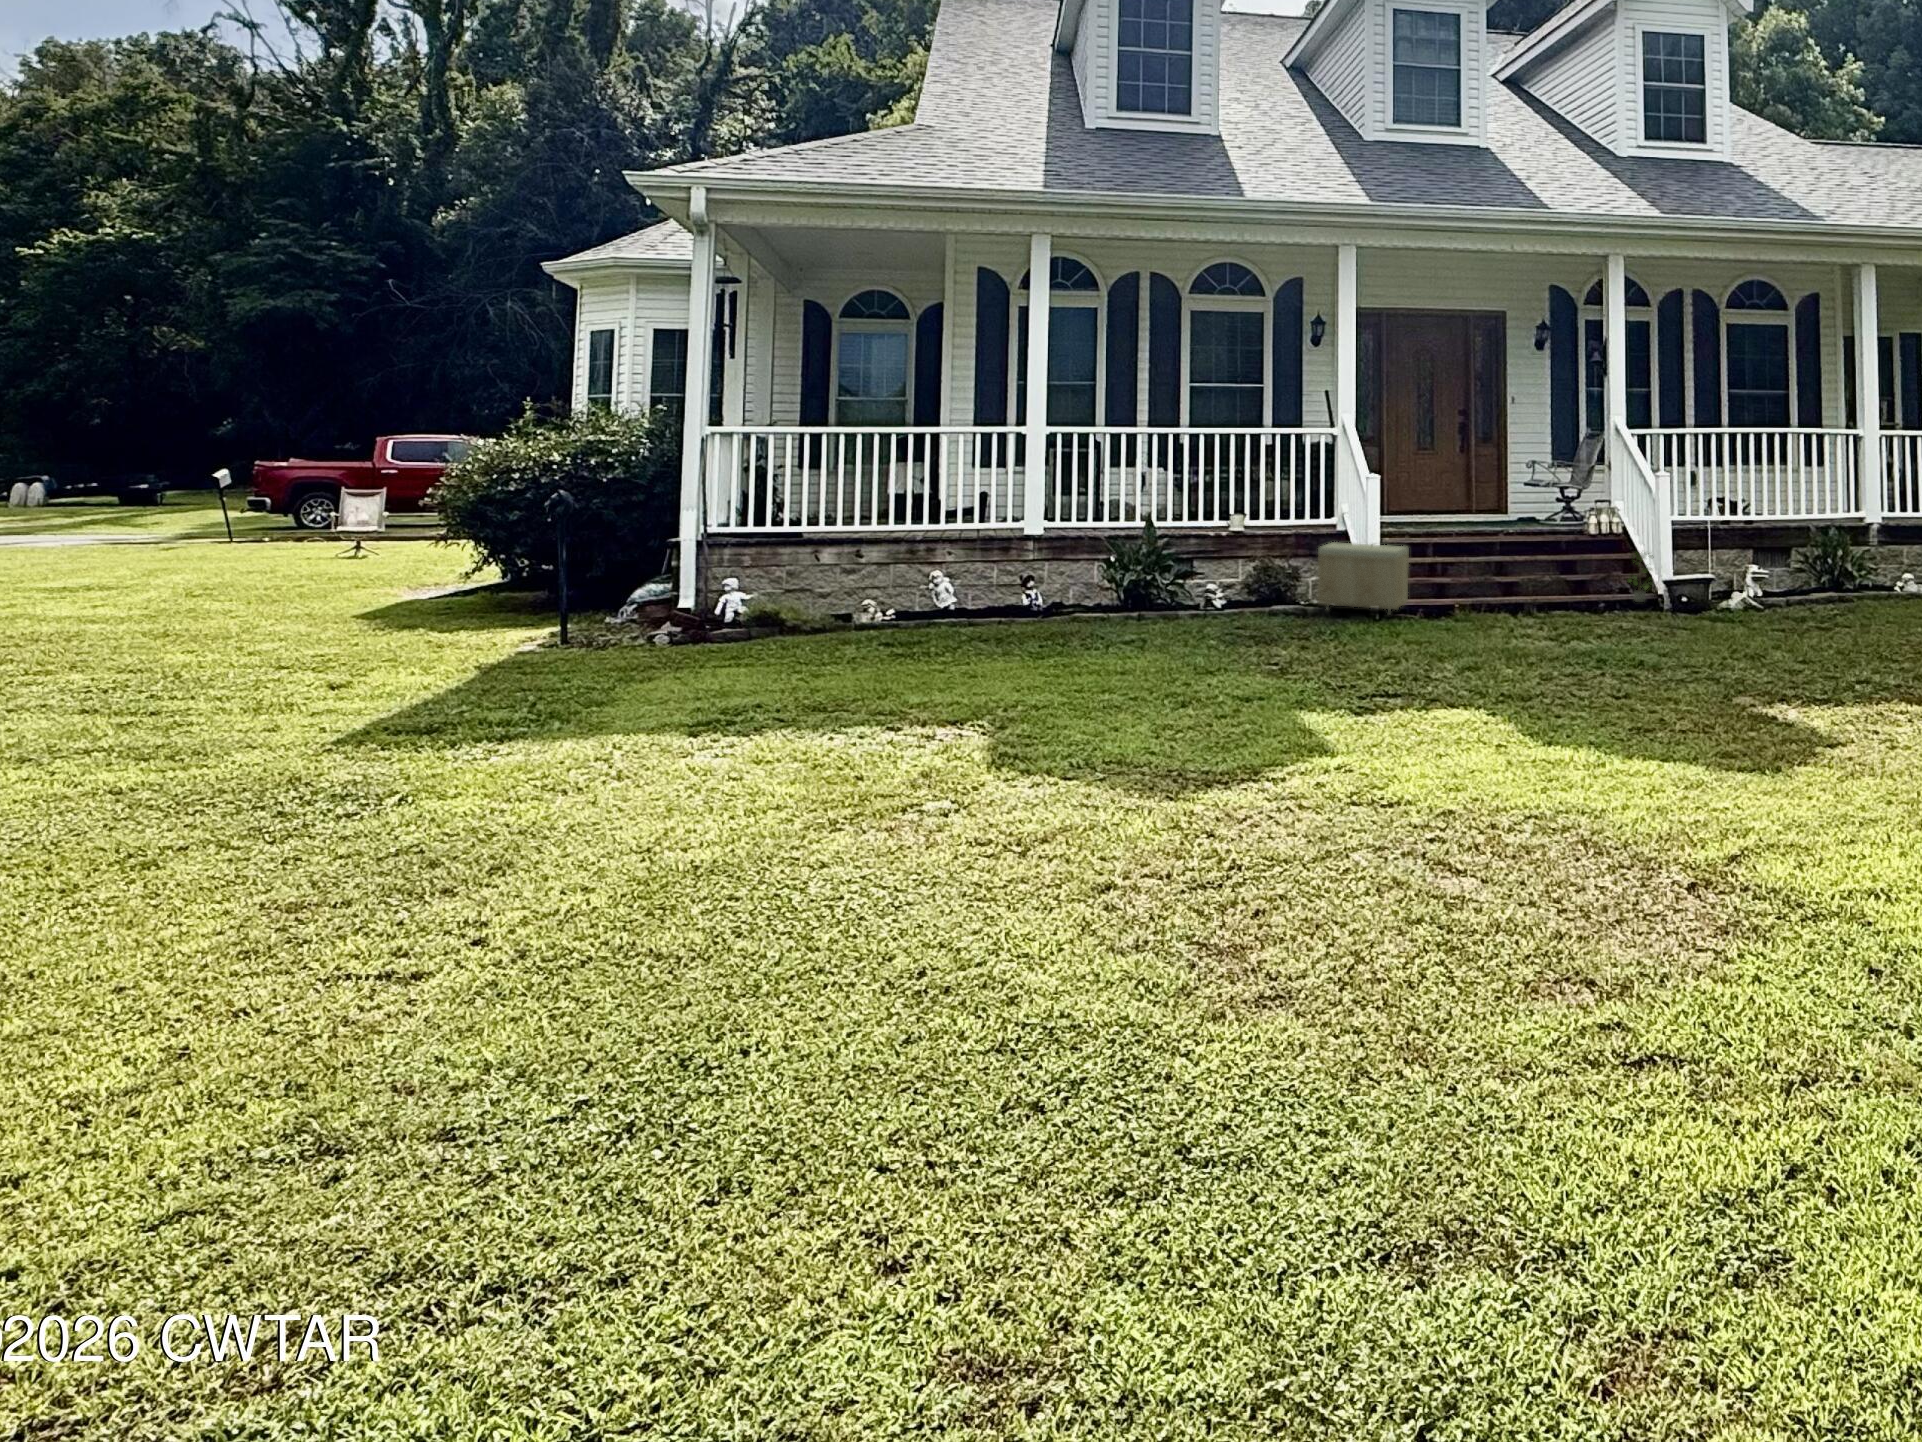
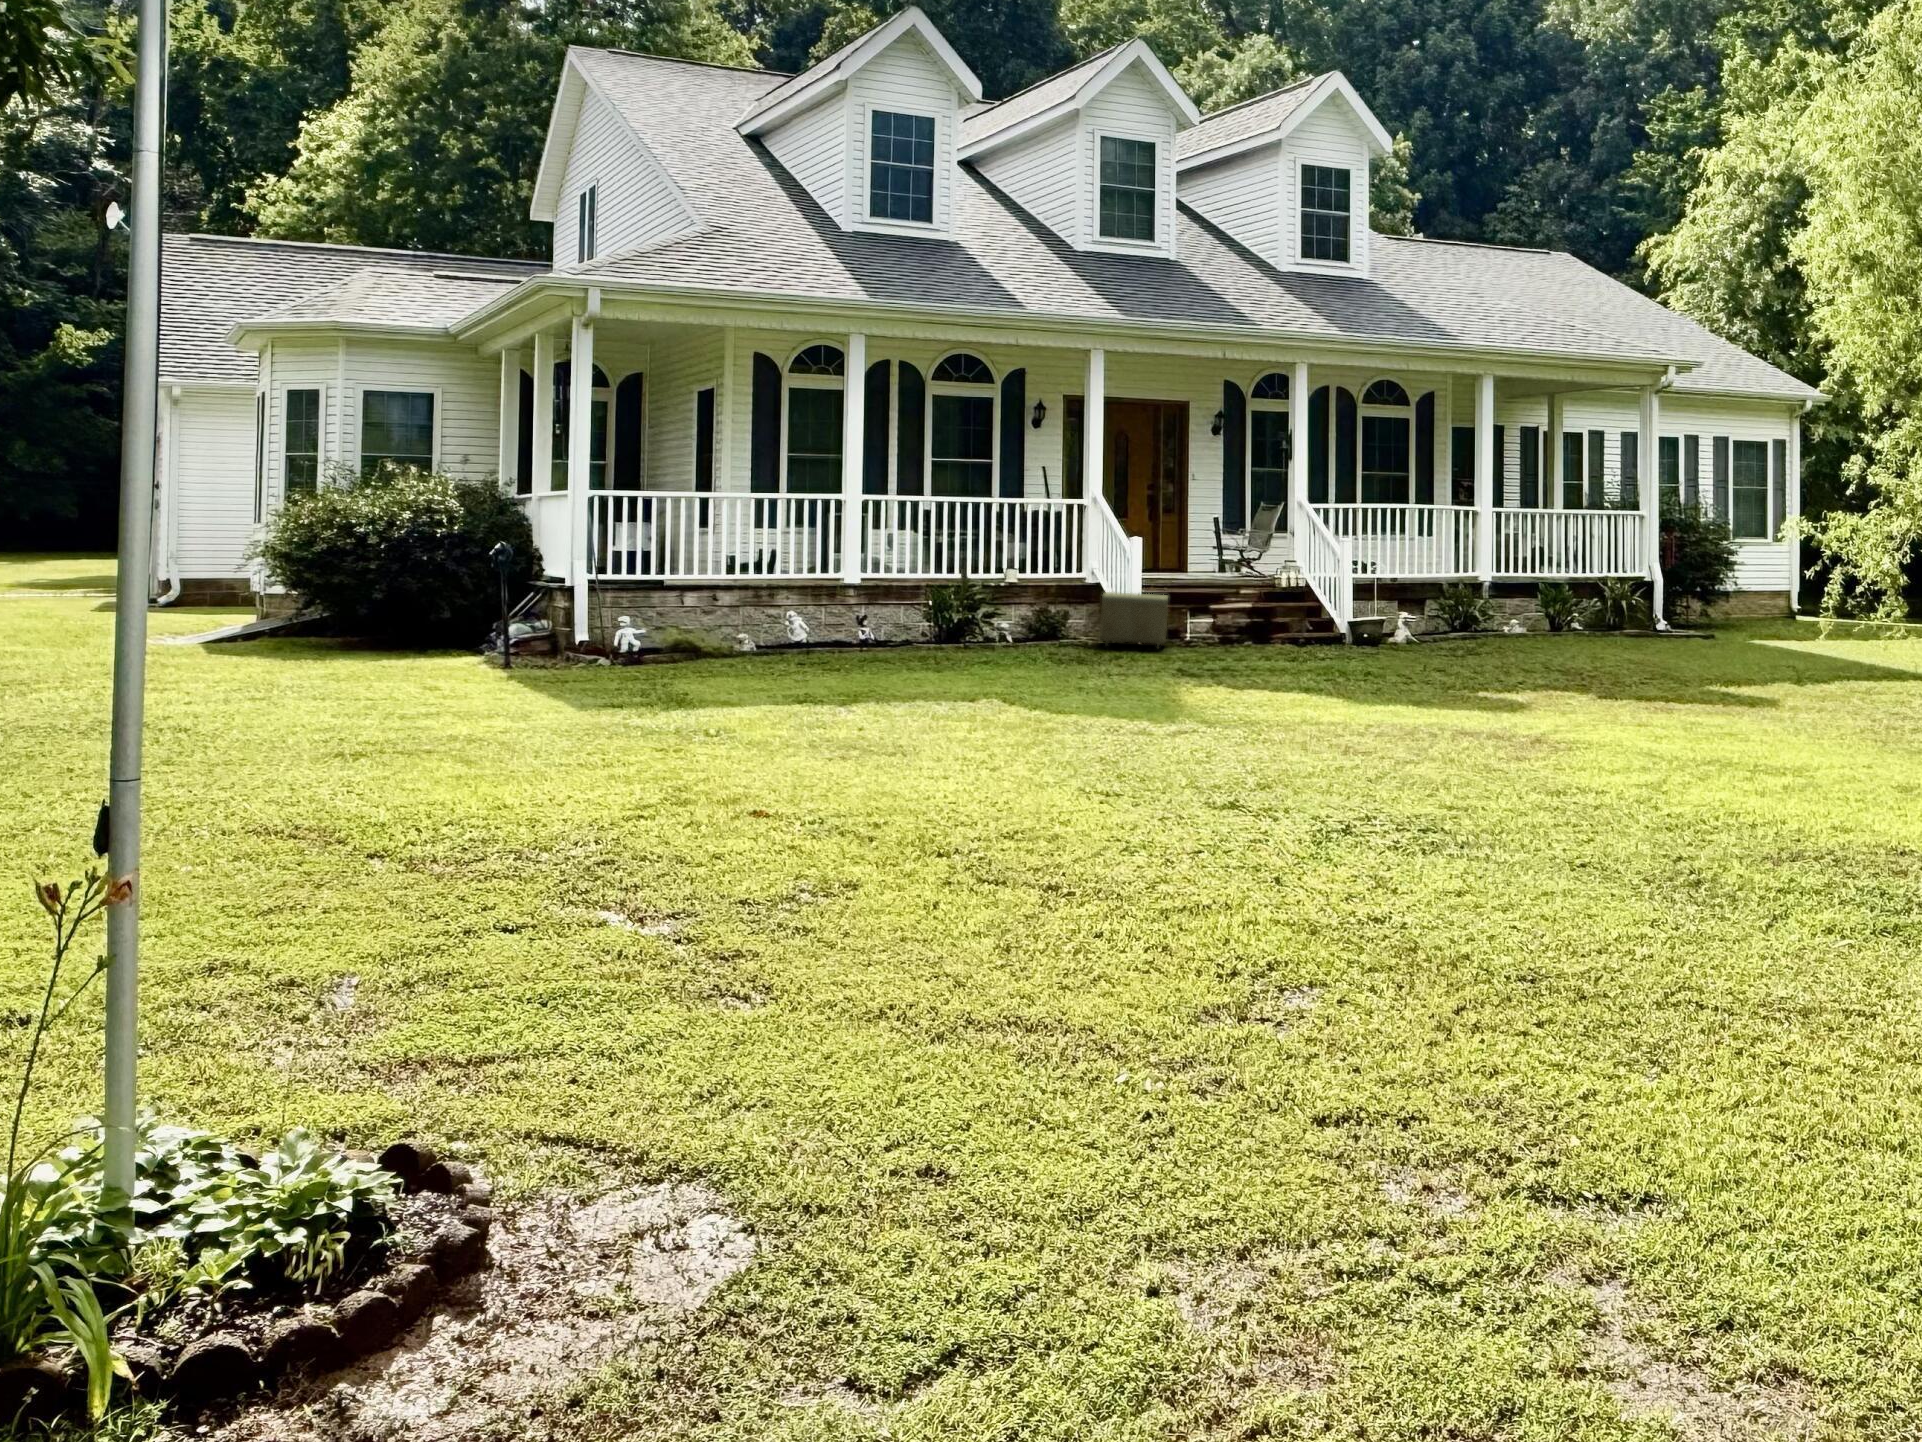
potted plant: present [1628,553,1653,602] -> none [1321,599,1345,640]

